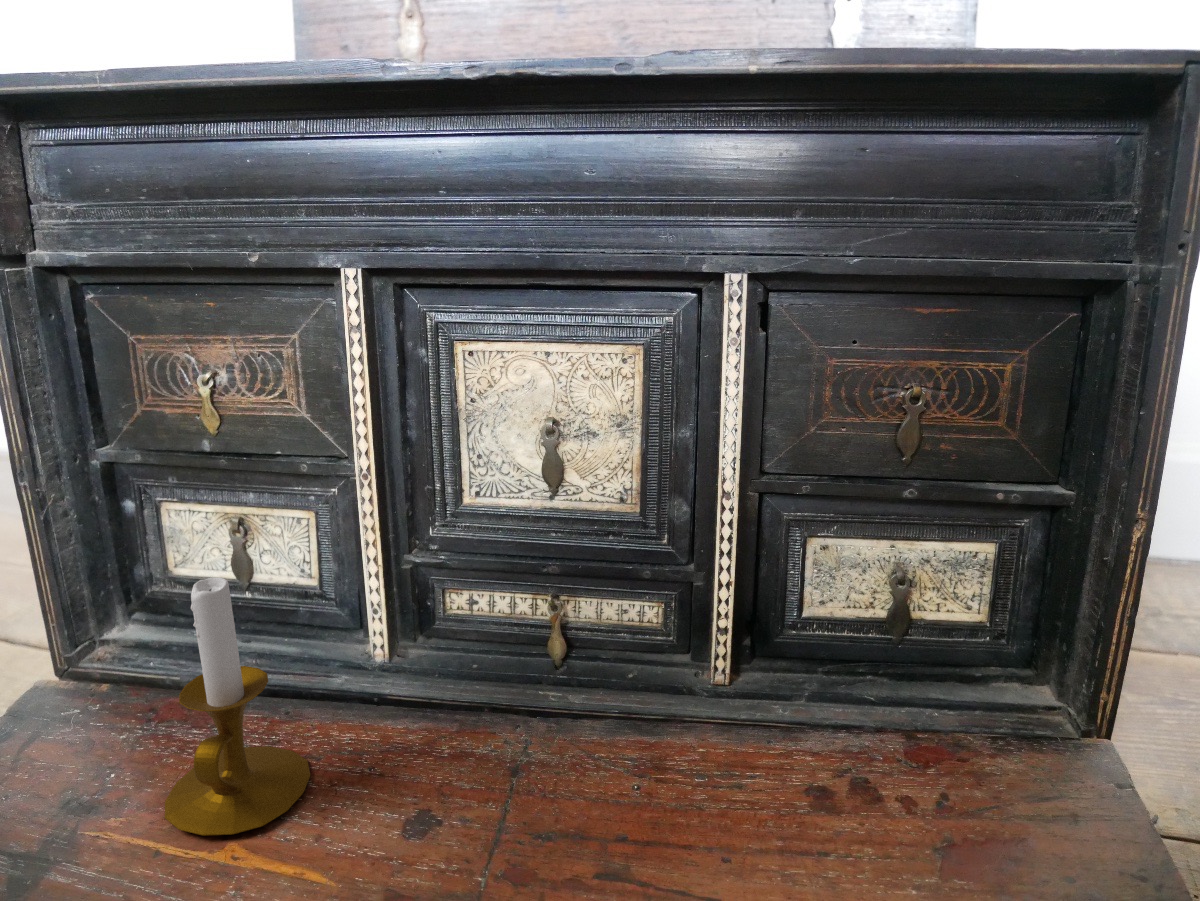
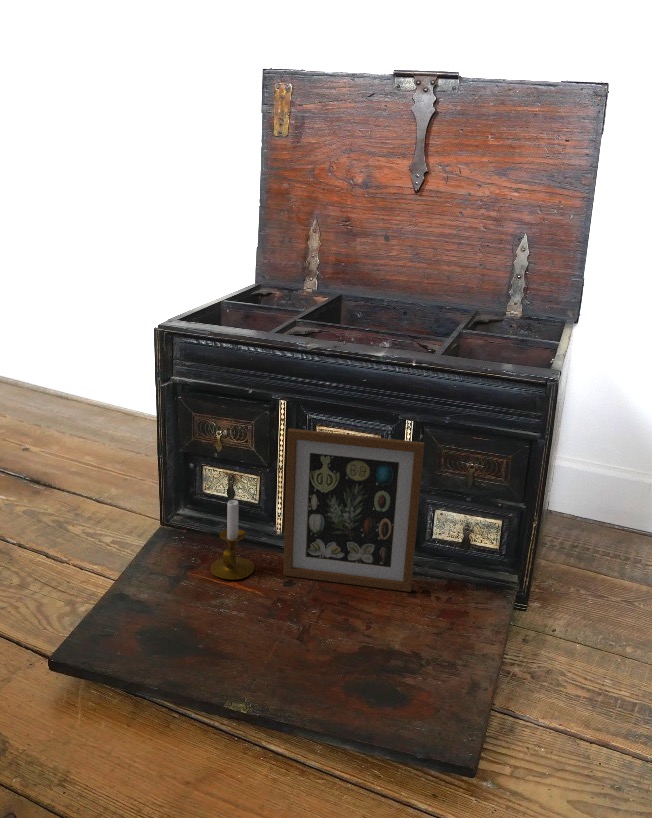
picture frame: none [360,310,818,789] -> present [283,428,424,592]

